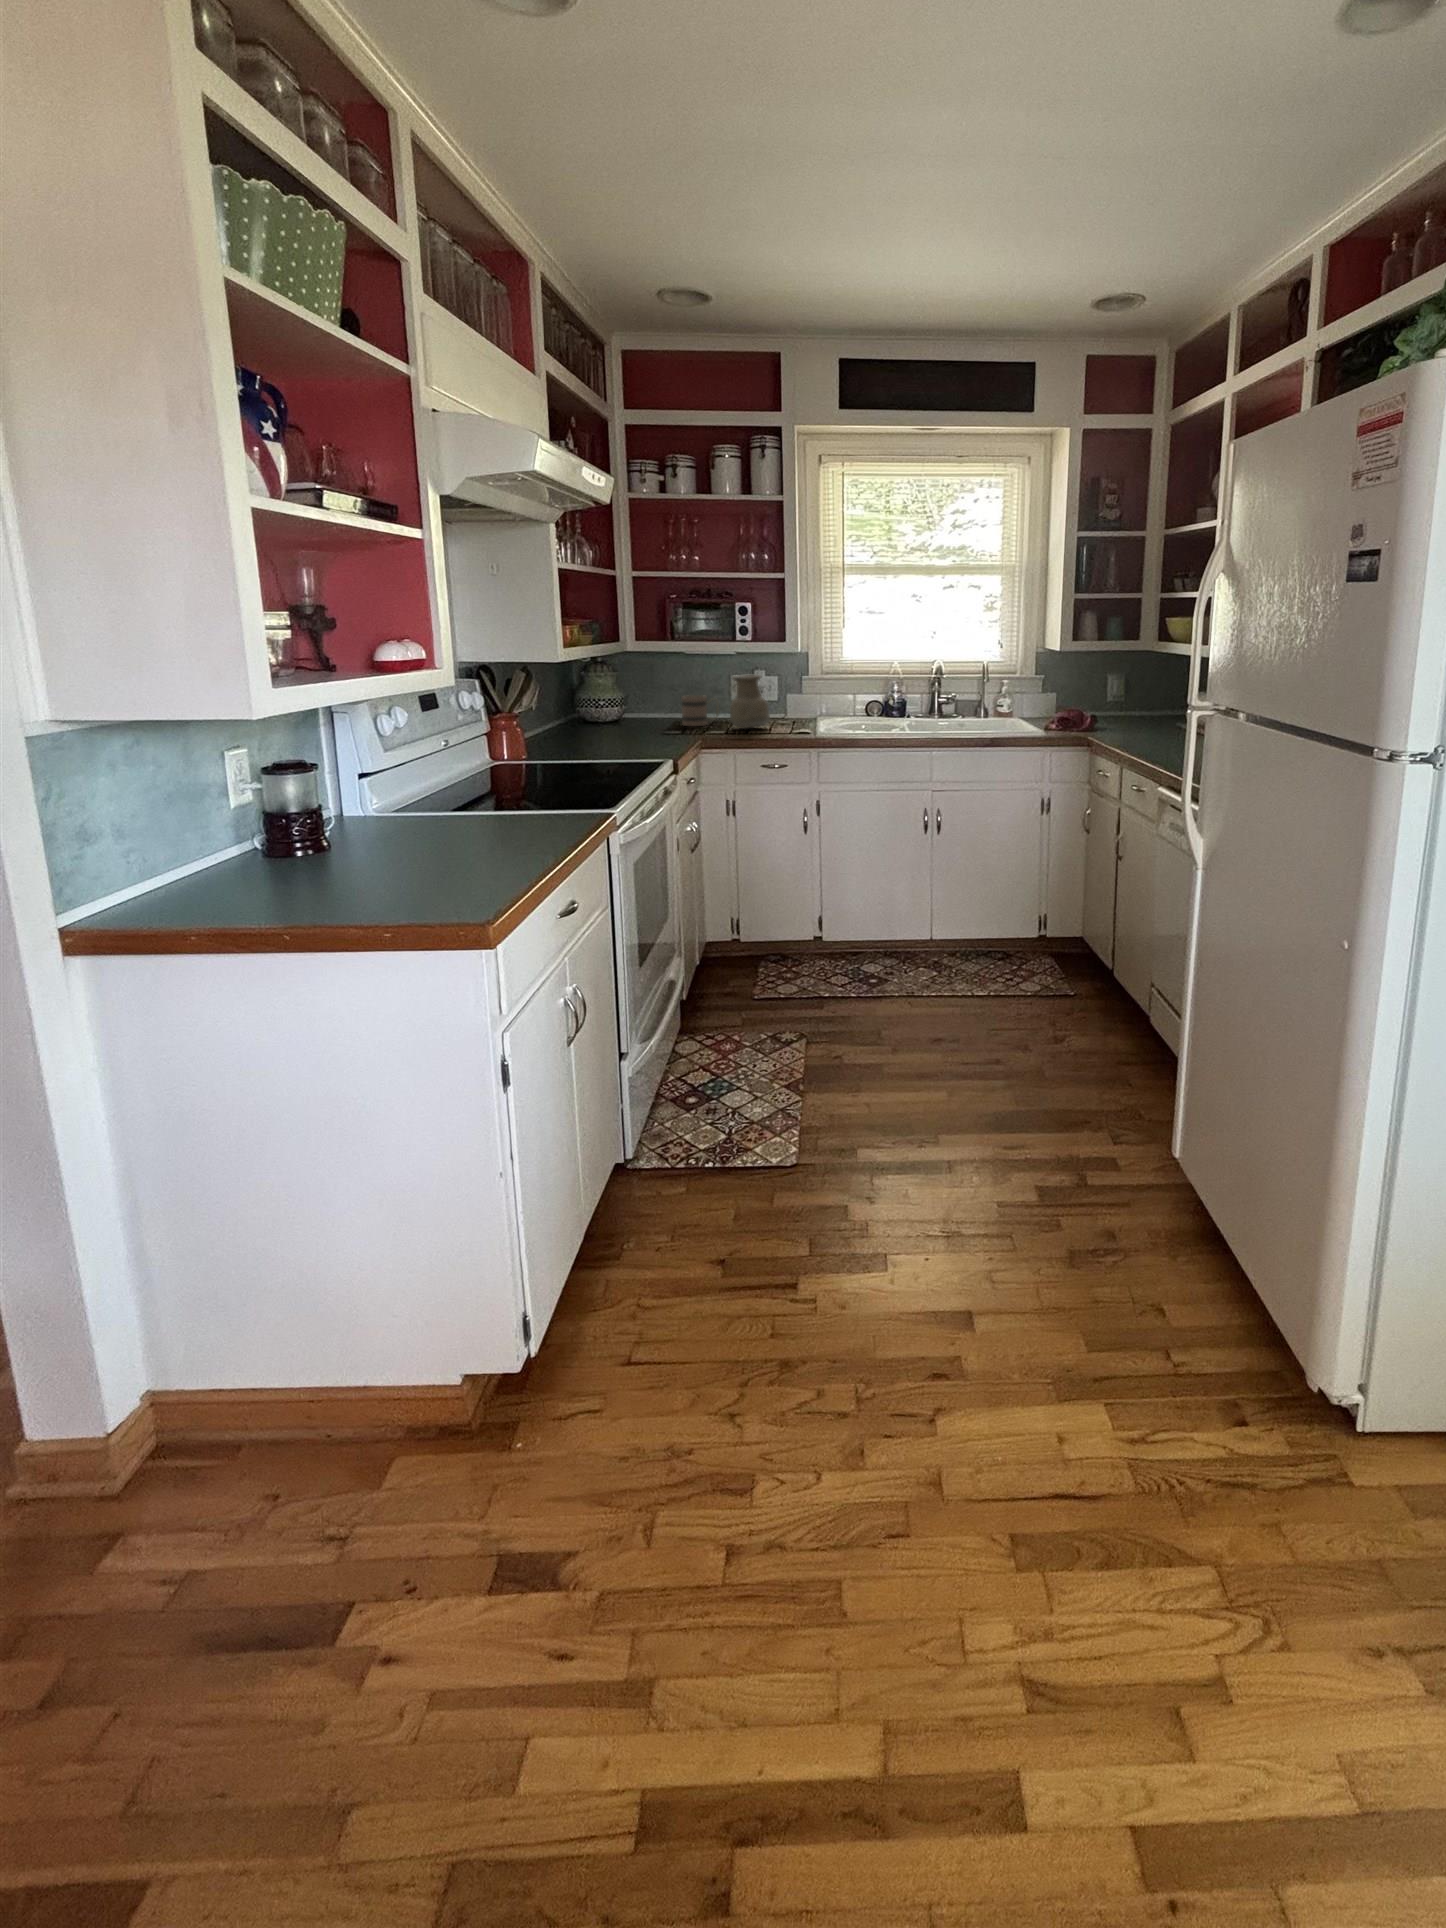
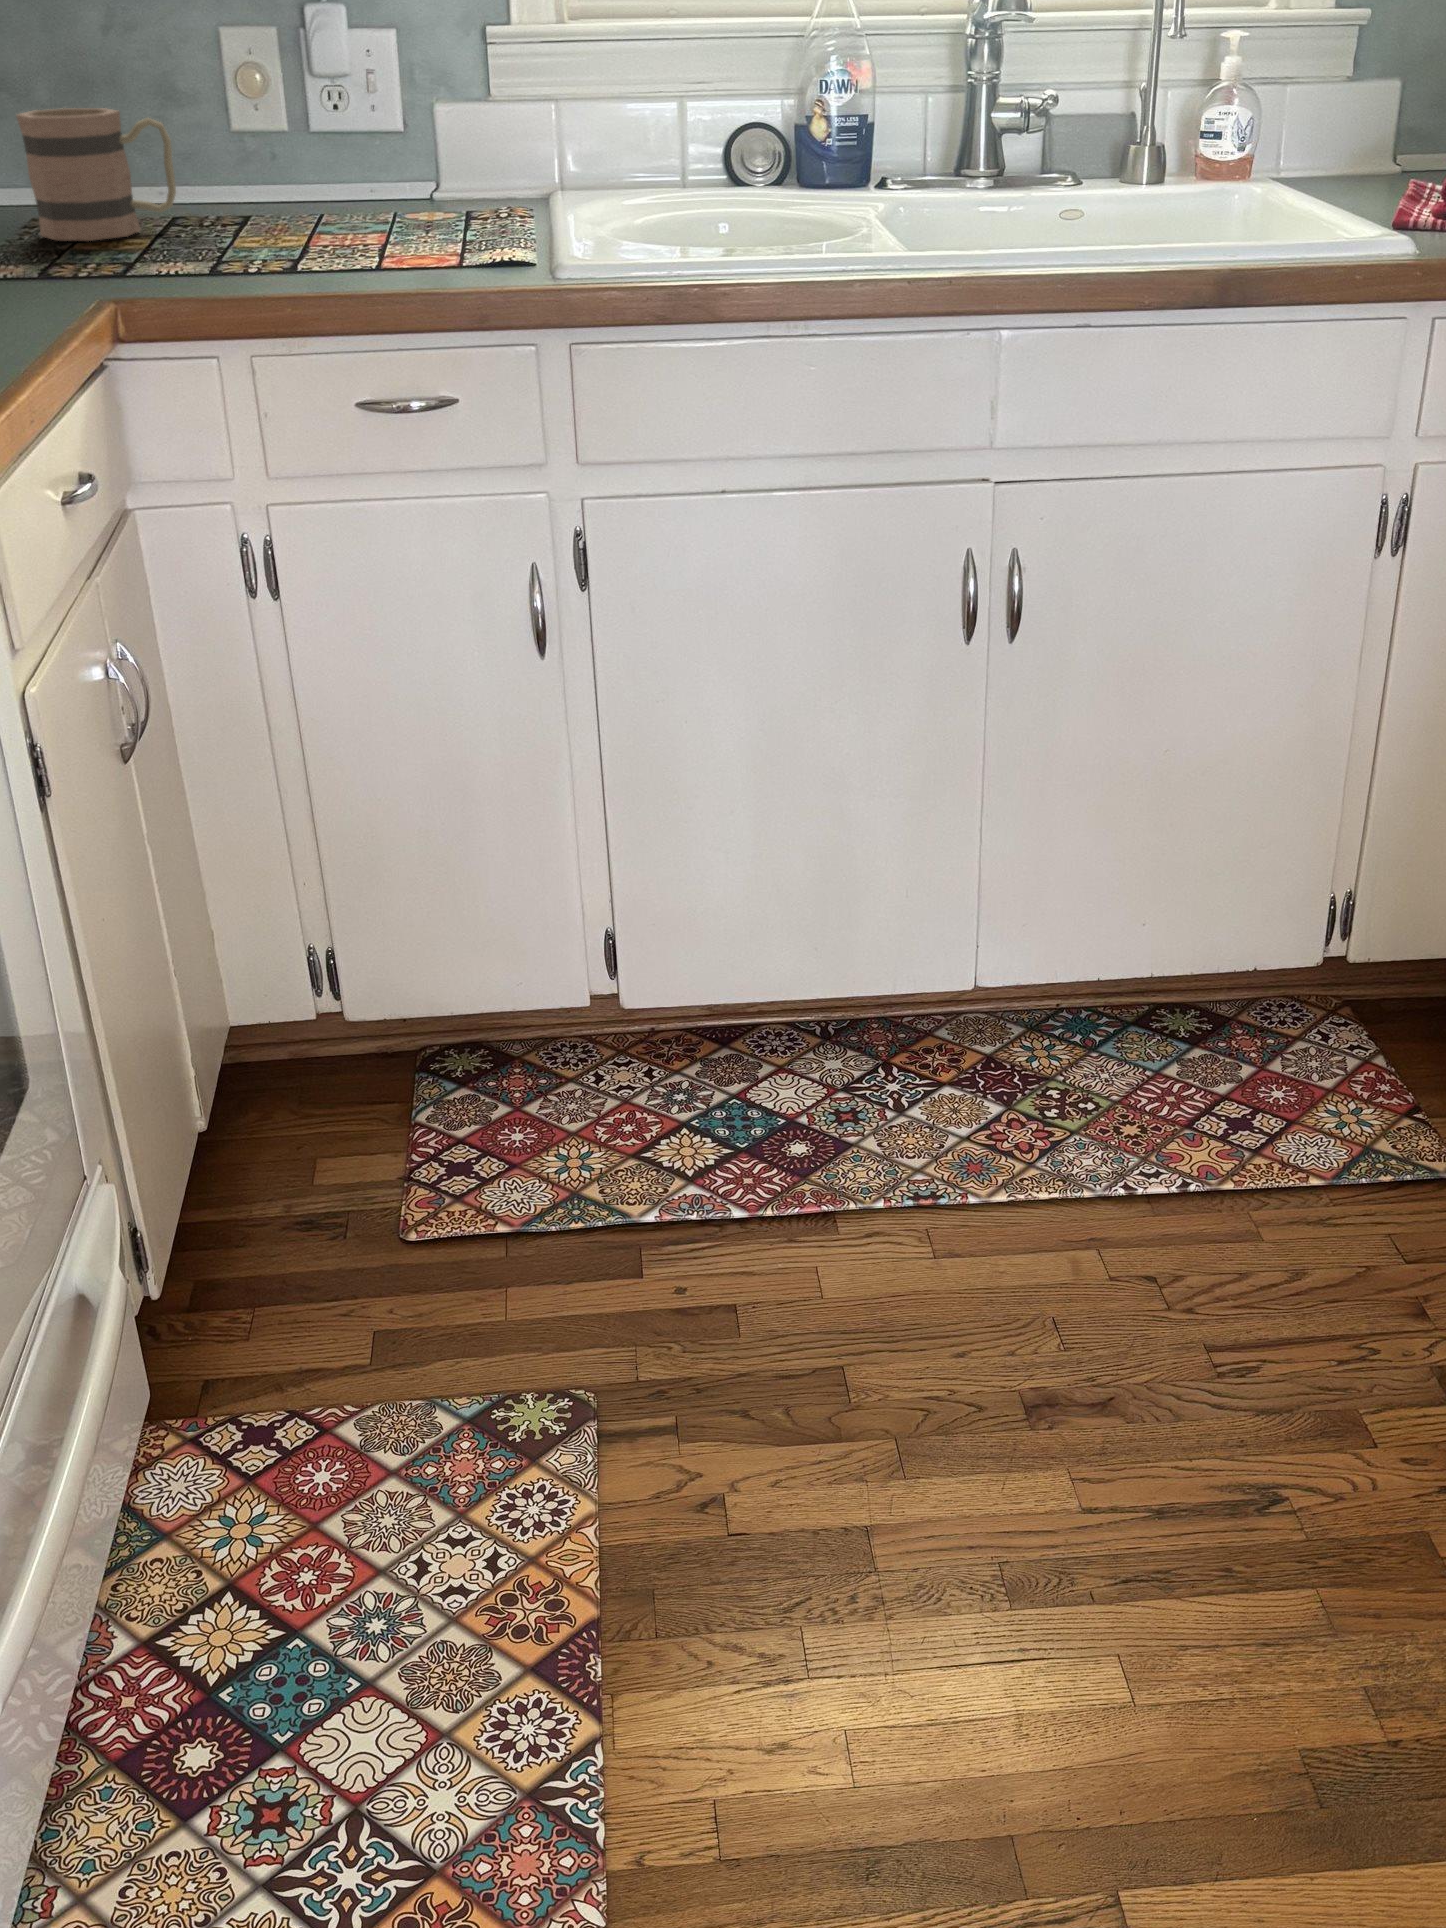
vase: present [730,675,770,728] -> none [197,9,371,248]

